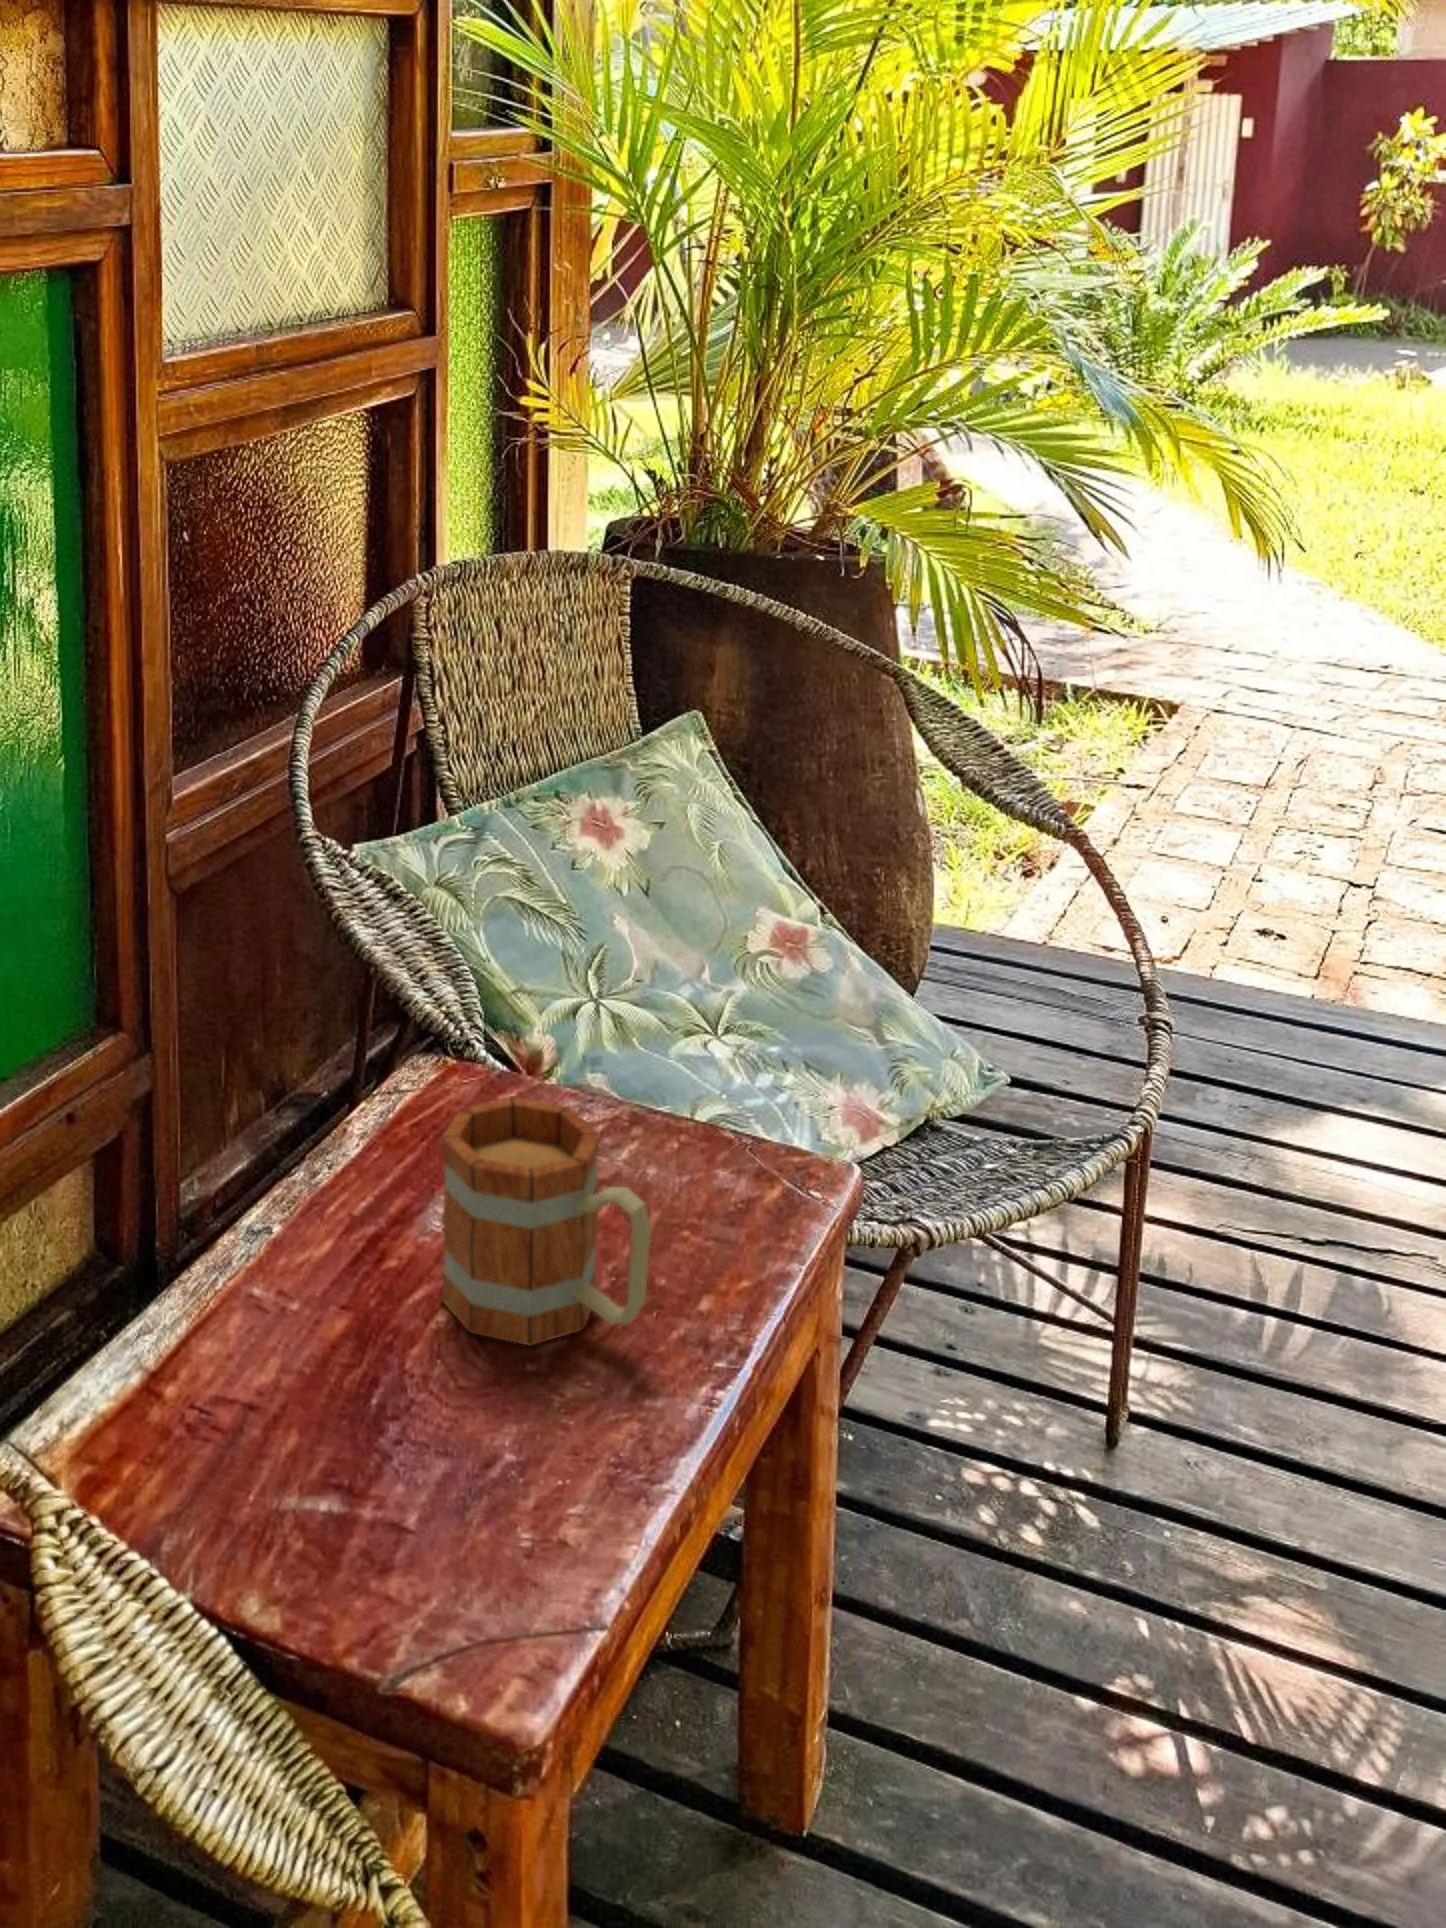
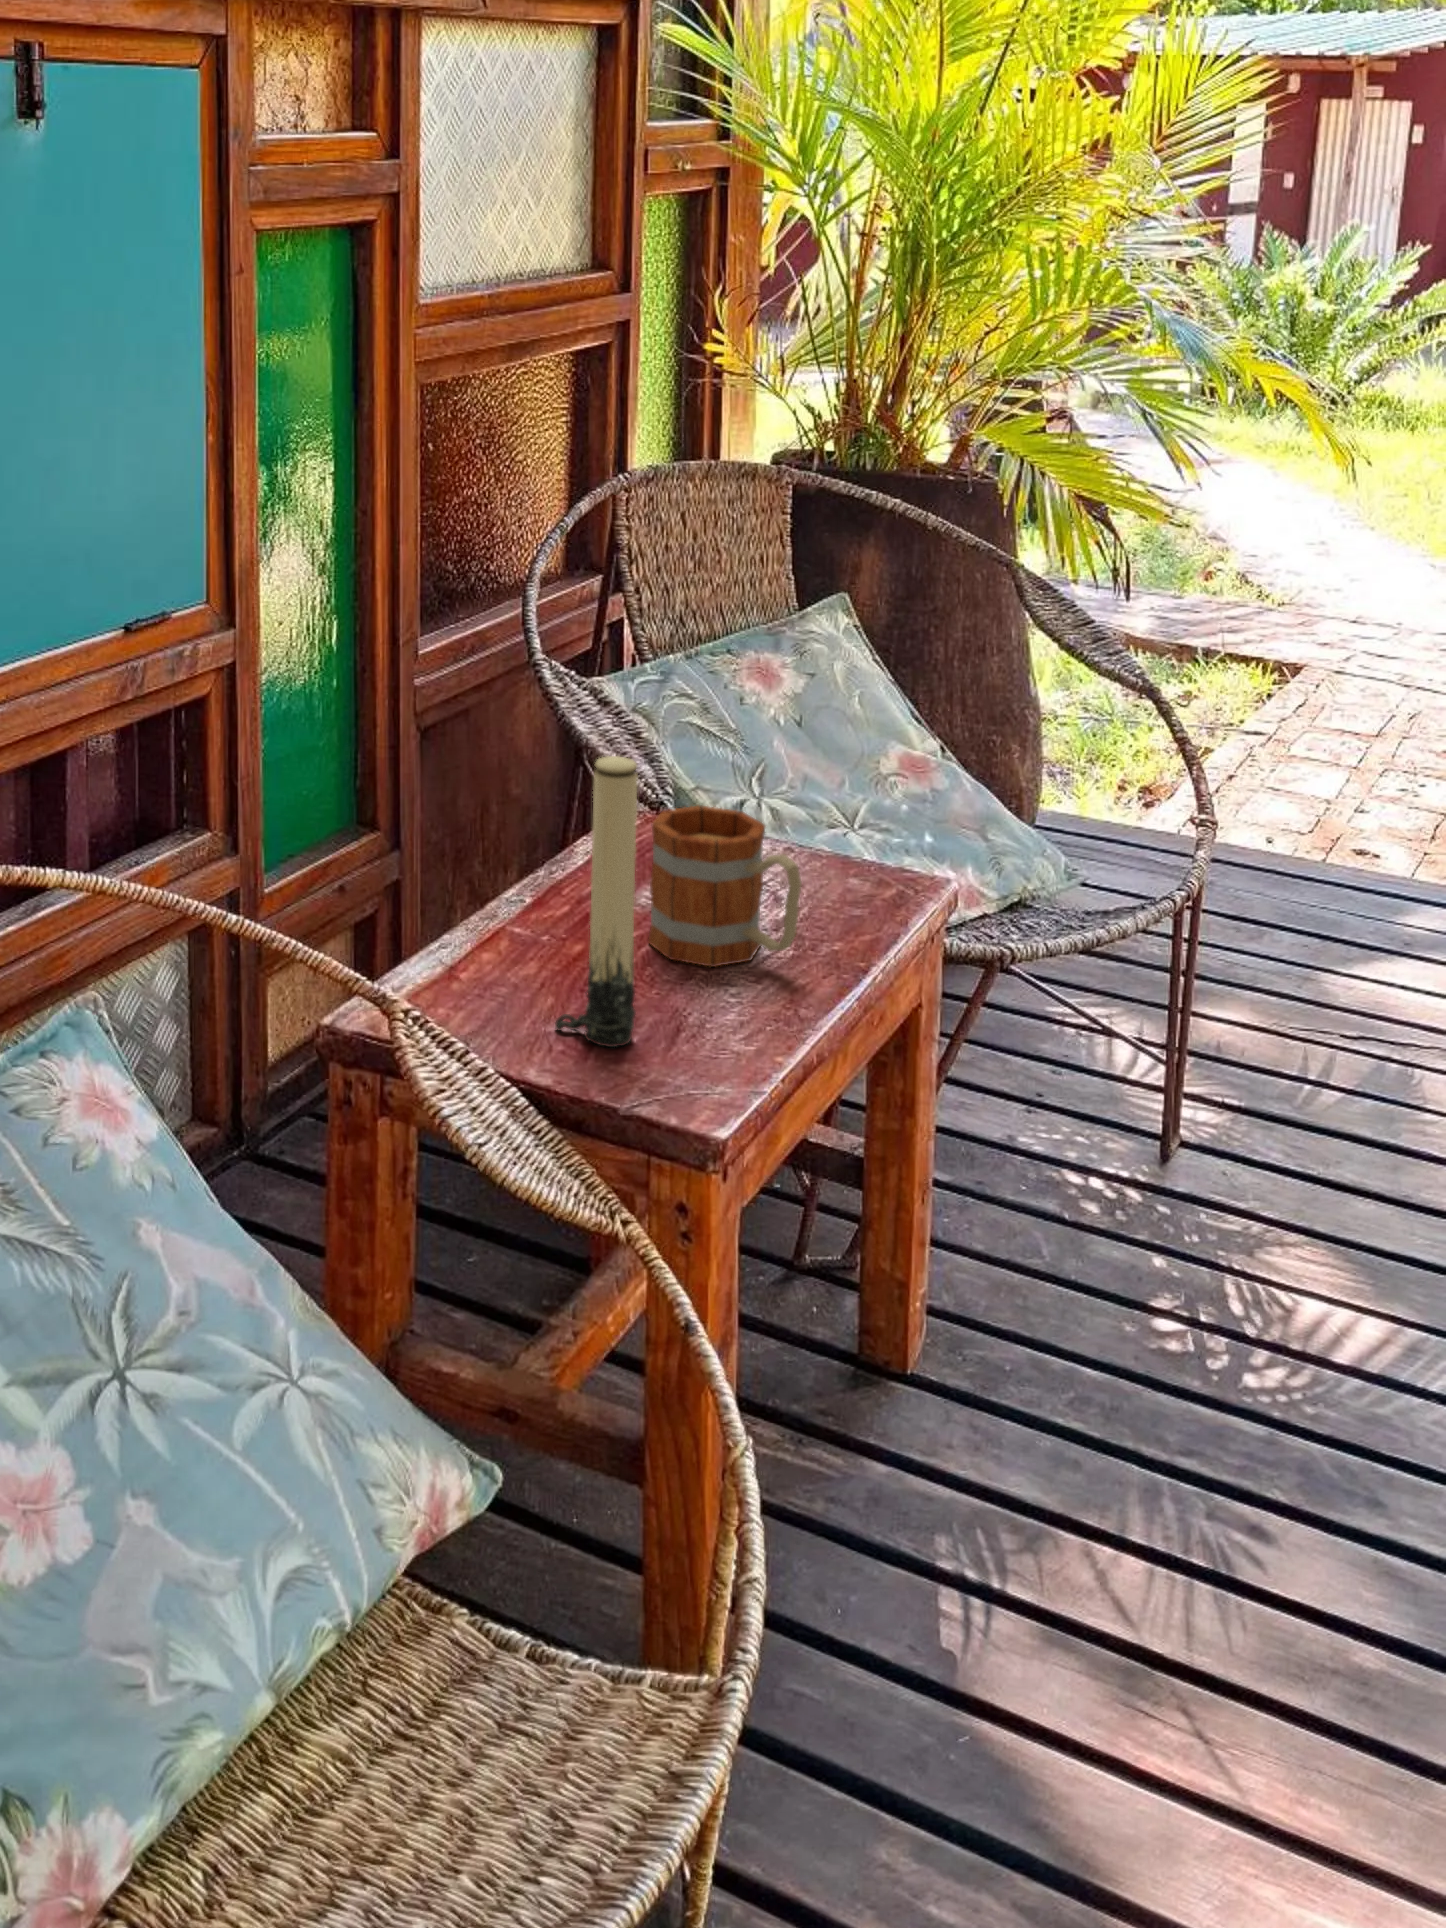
candle: none [298,1095,414,1525] -> present [555,756,638,1047]

